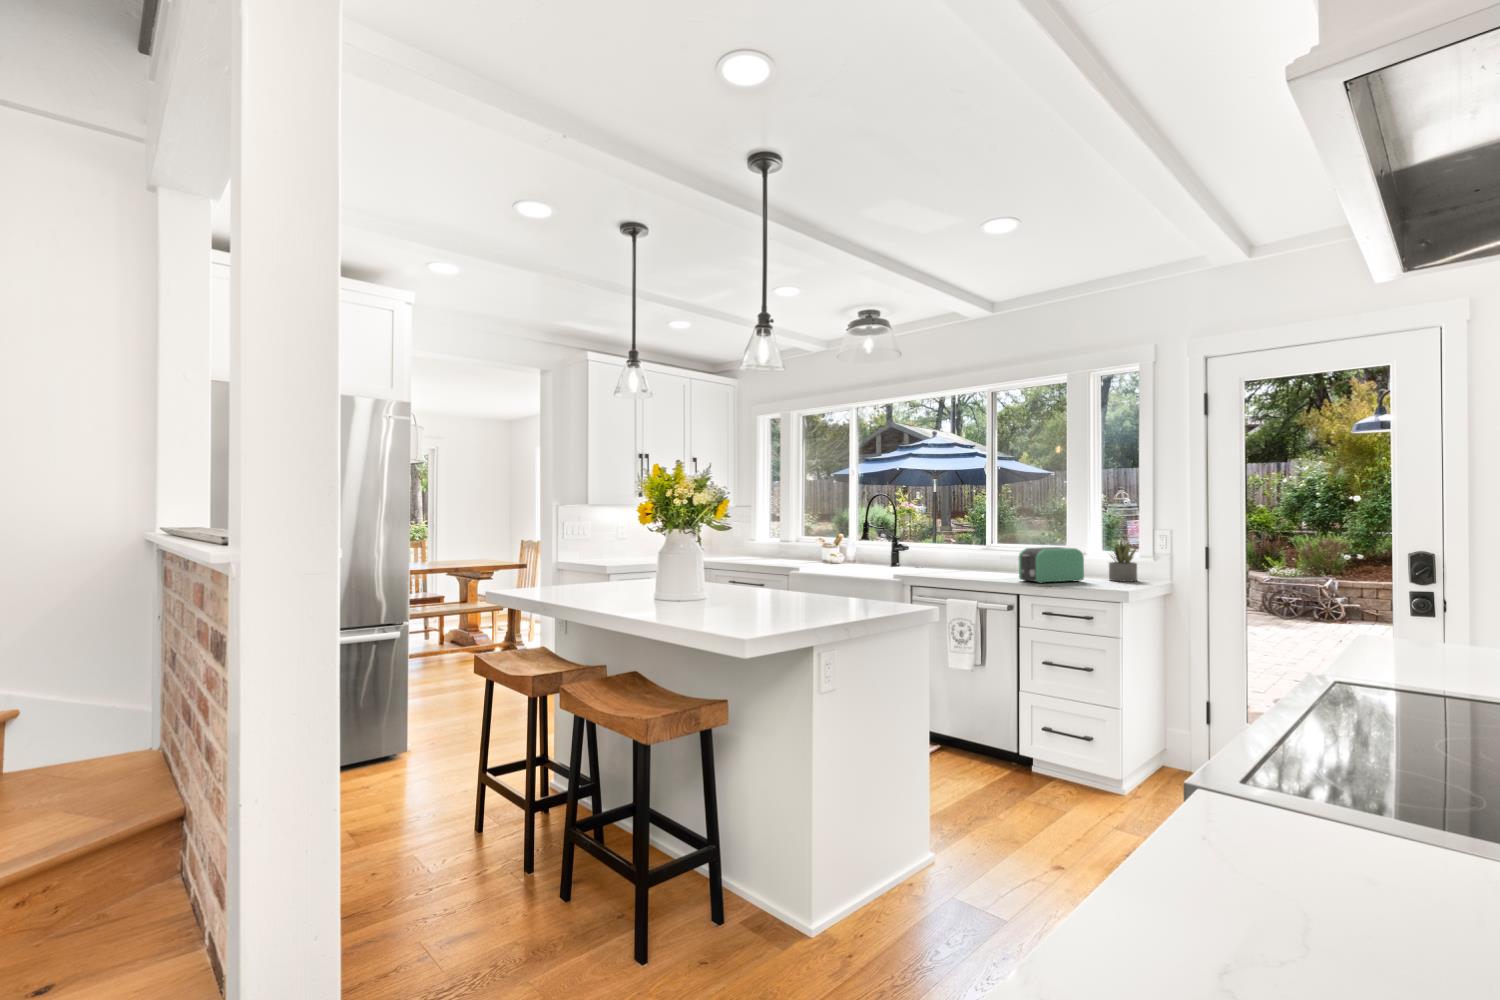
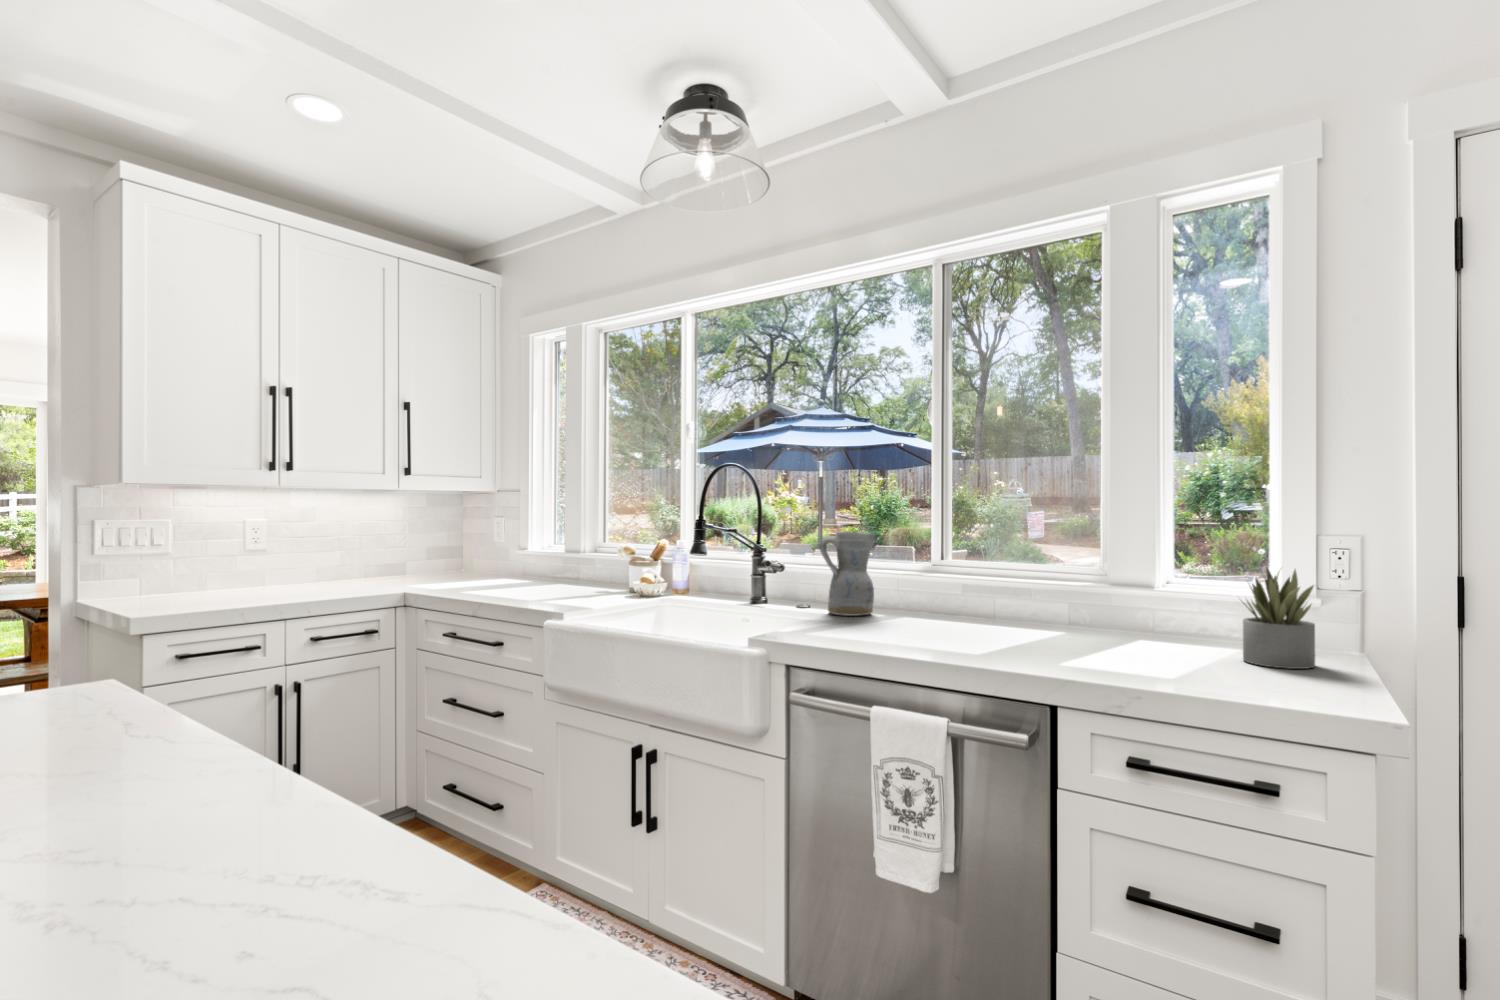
ceramic pitcher: none [926,526,955,568] -> present [819,531,875,616]
toaster: present [1019,547,1084,583] -> none [1049,583,1203,680]

